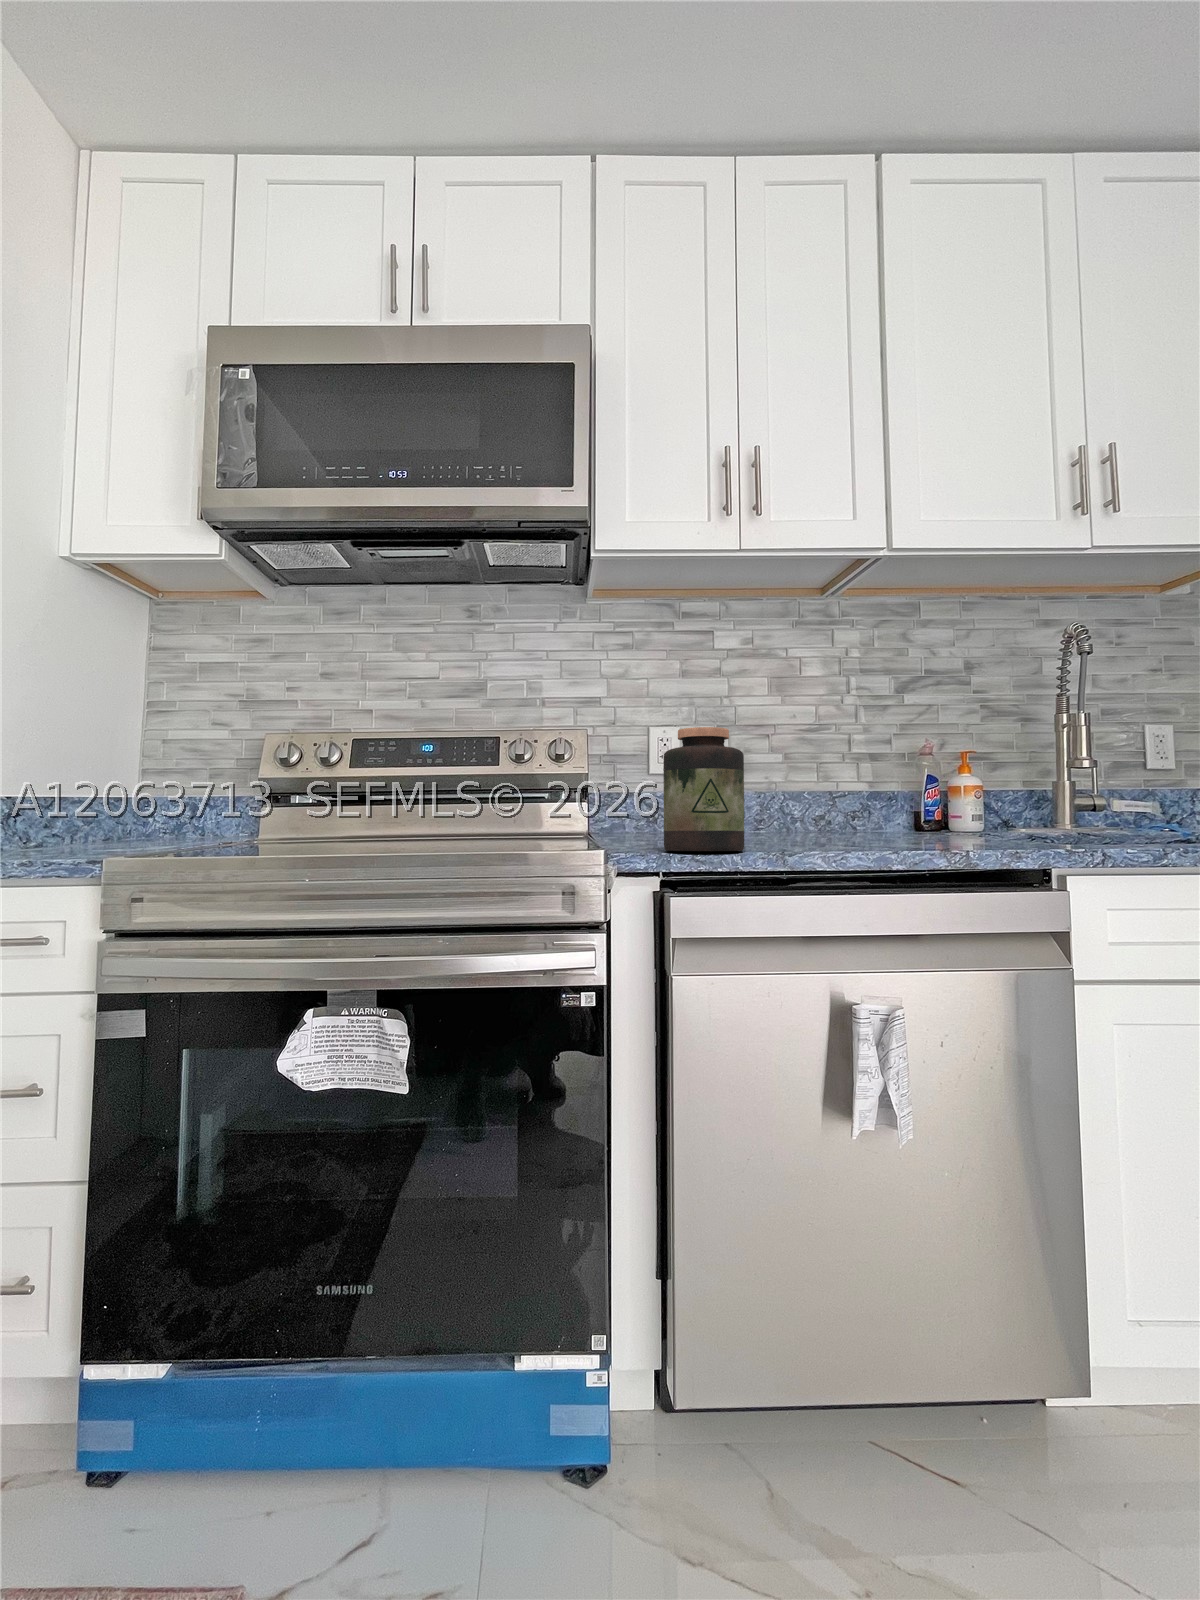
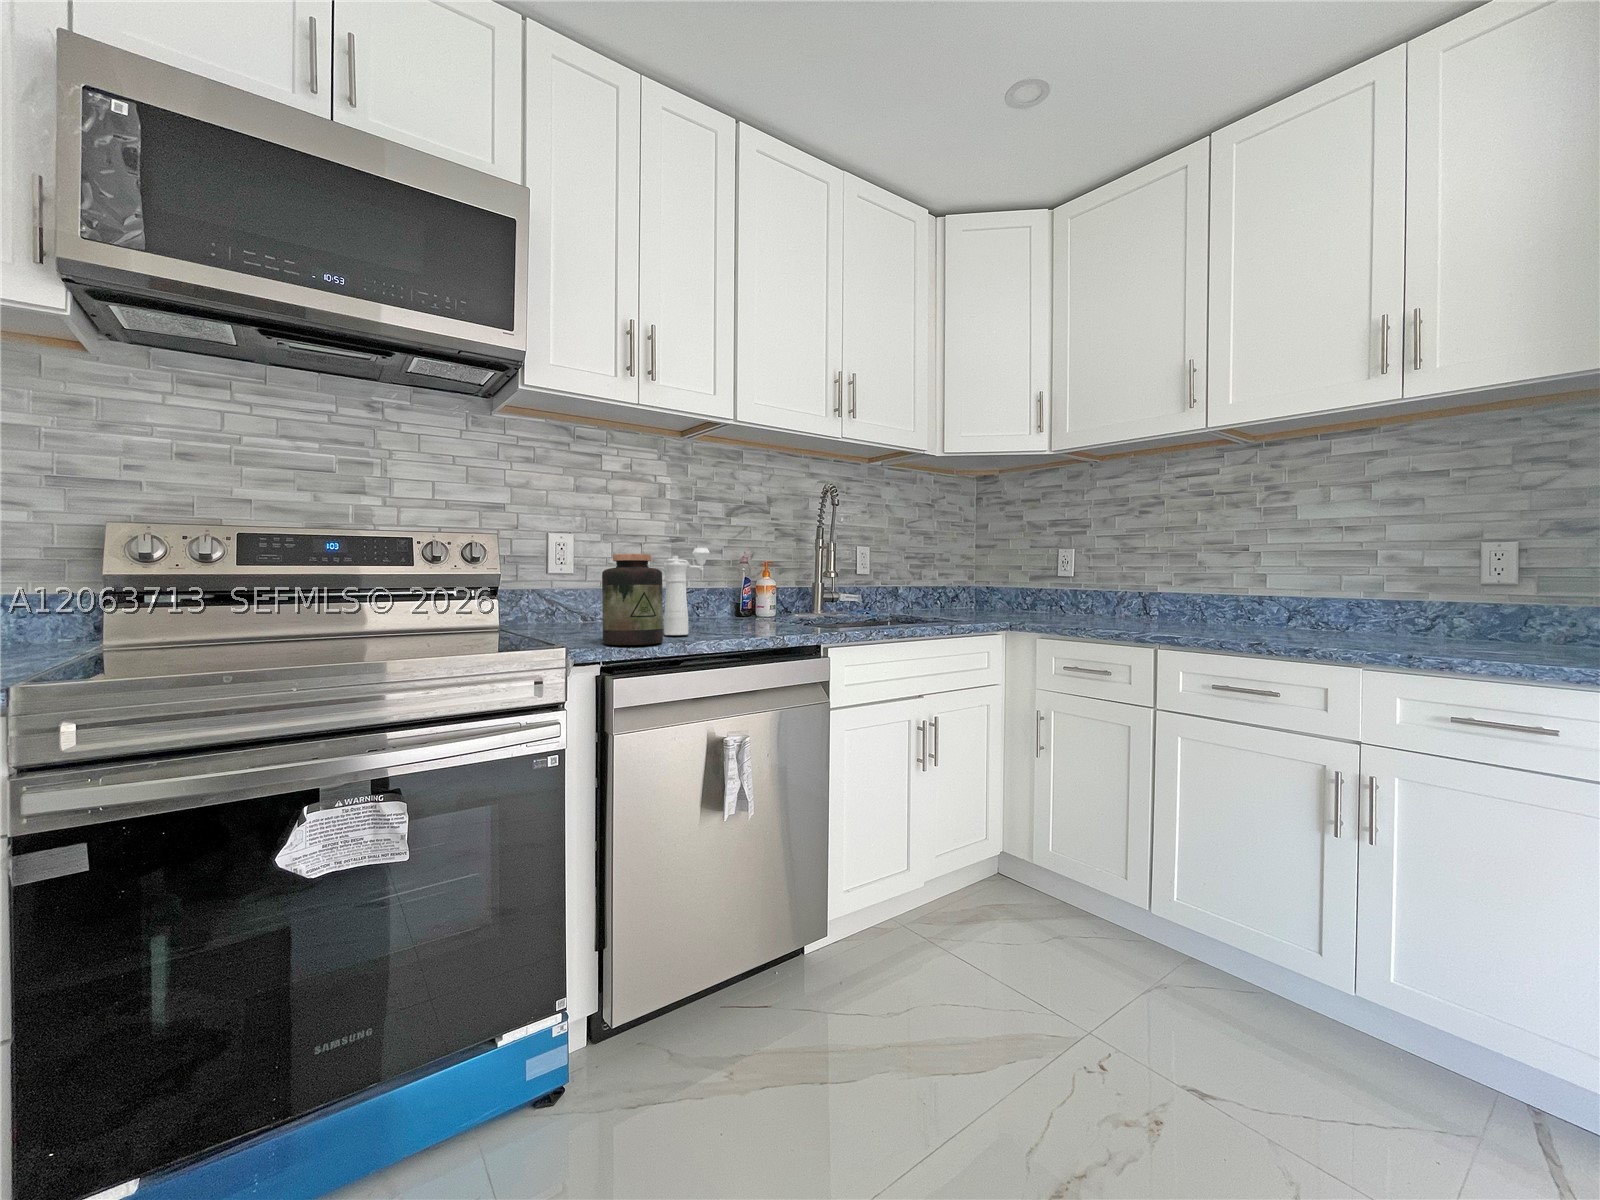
pepper mill: none [761,724,838,845] -> present [663,548,710,635]

